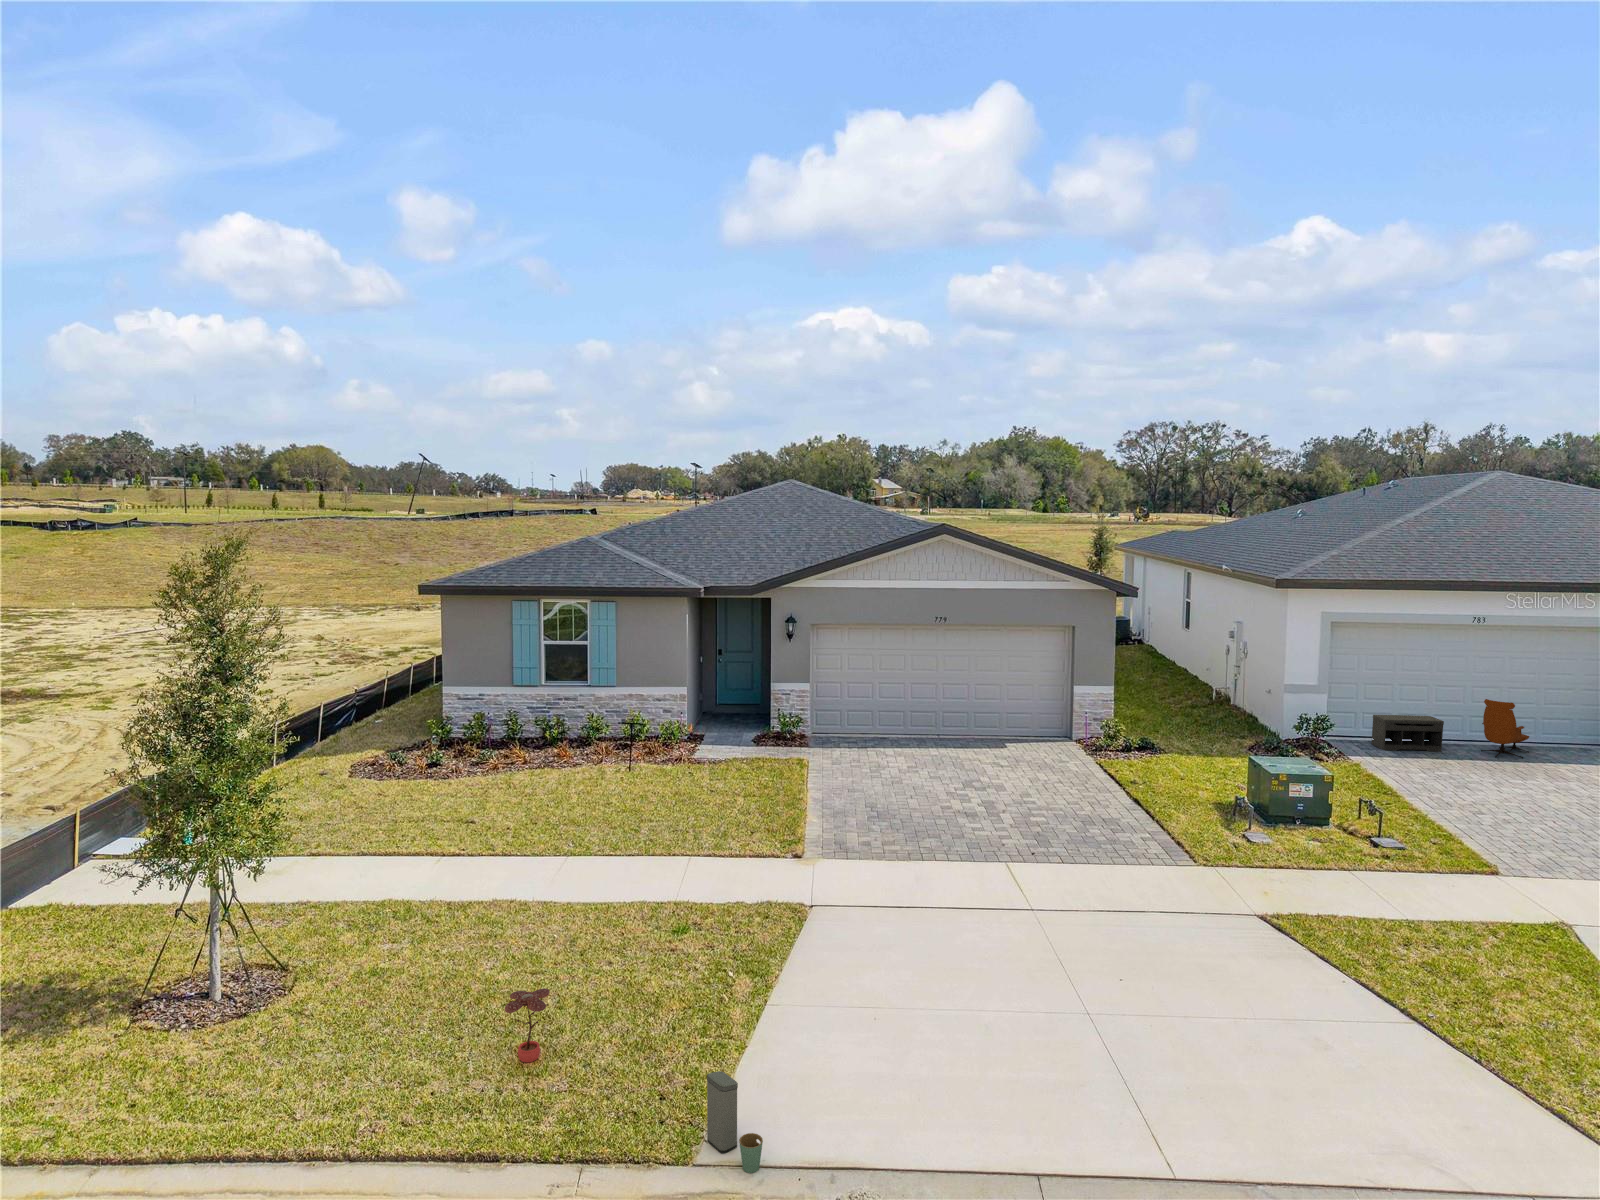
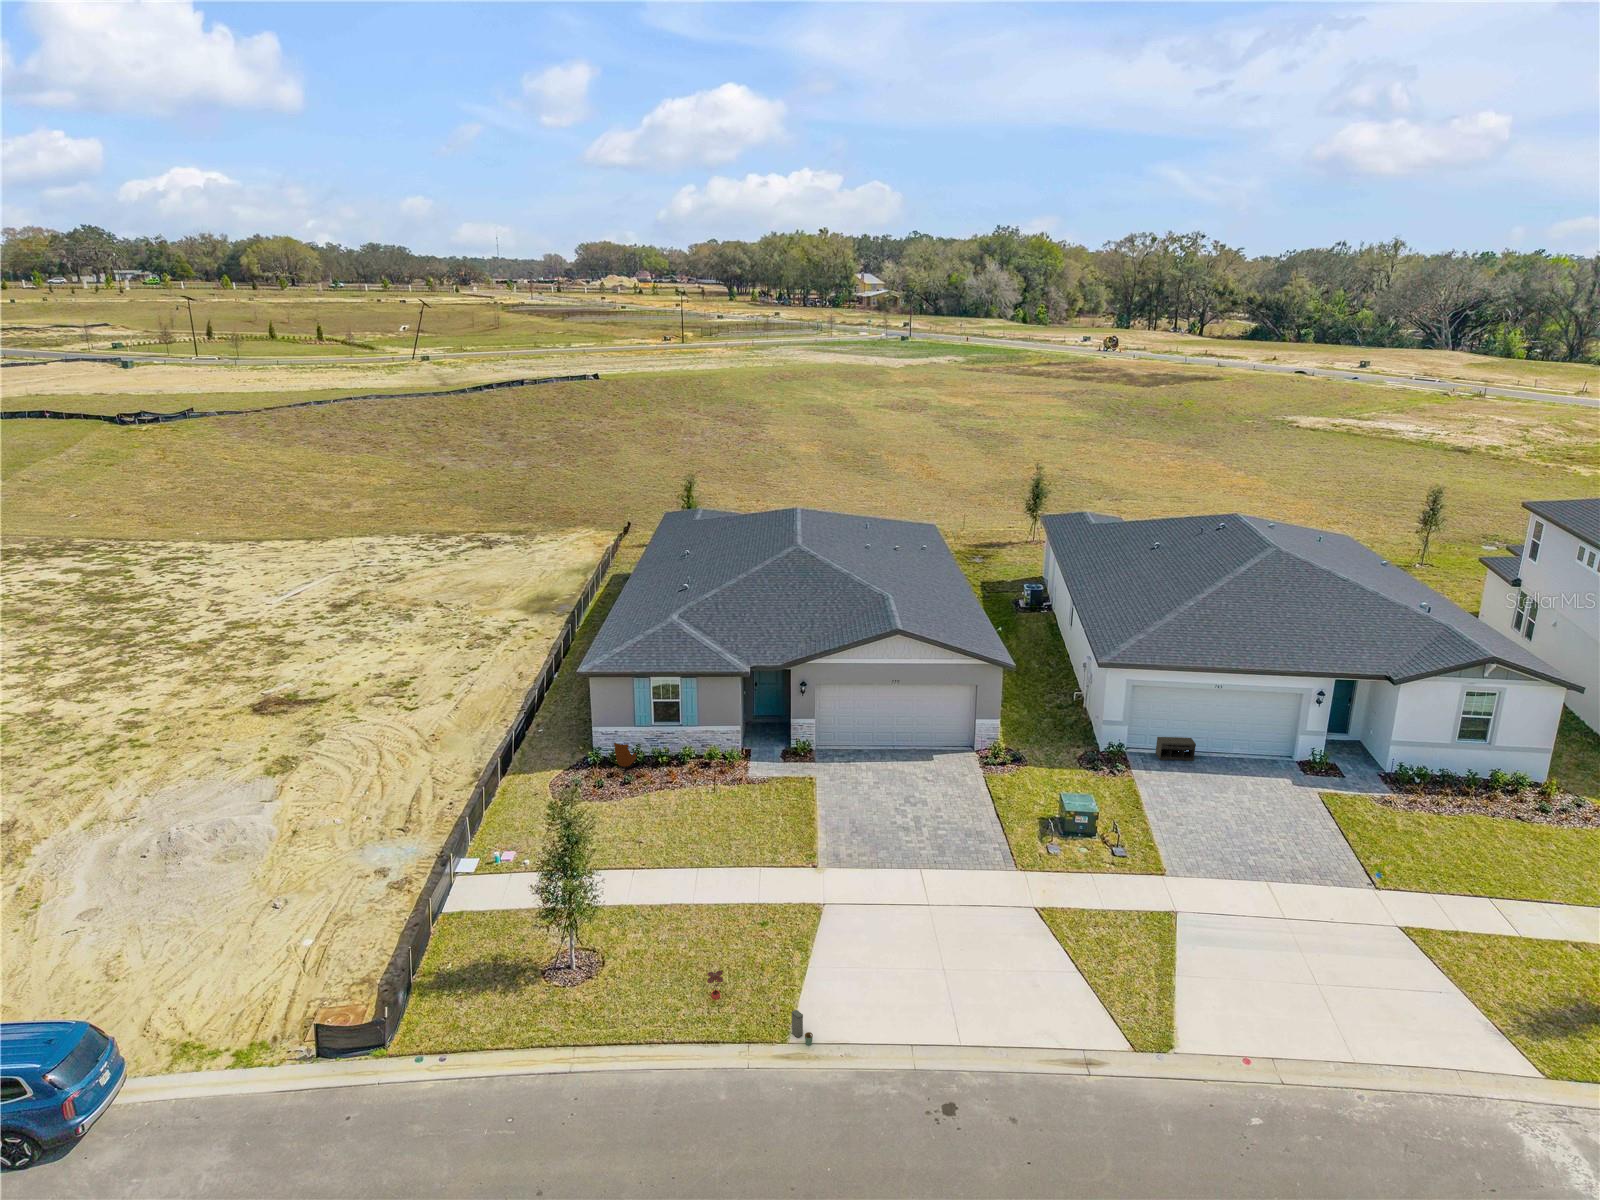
lounge chair: present [1481,699,1529,759] -> present [614,743,638,775]

